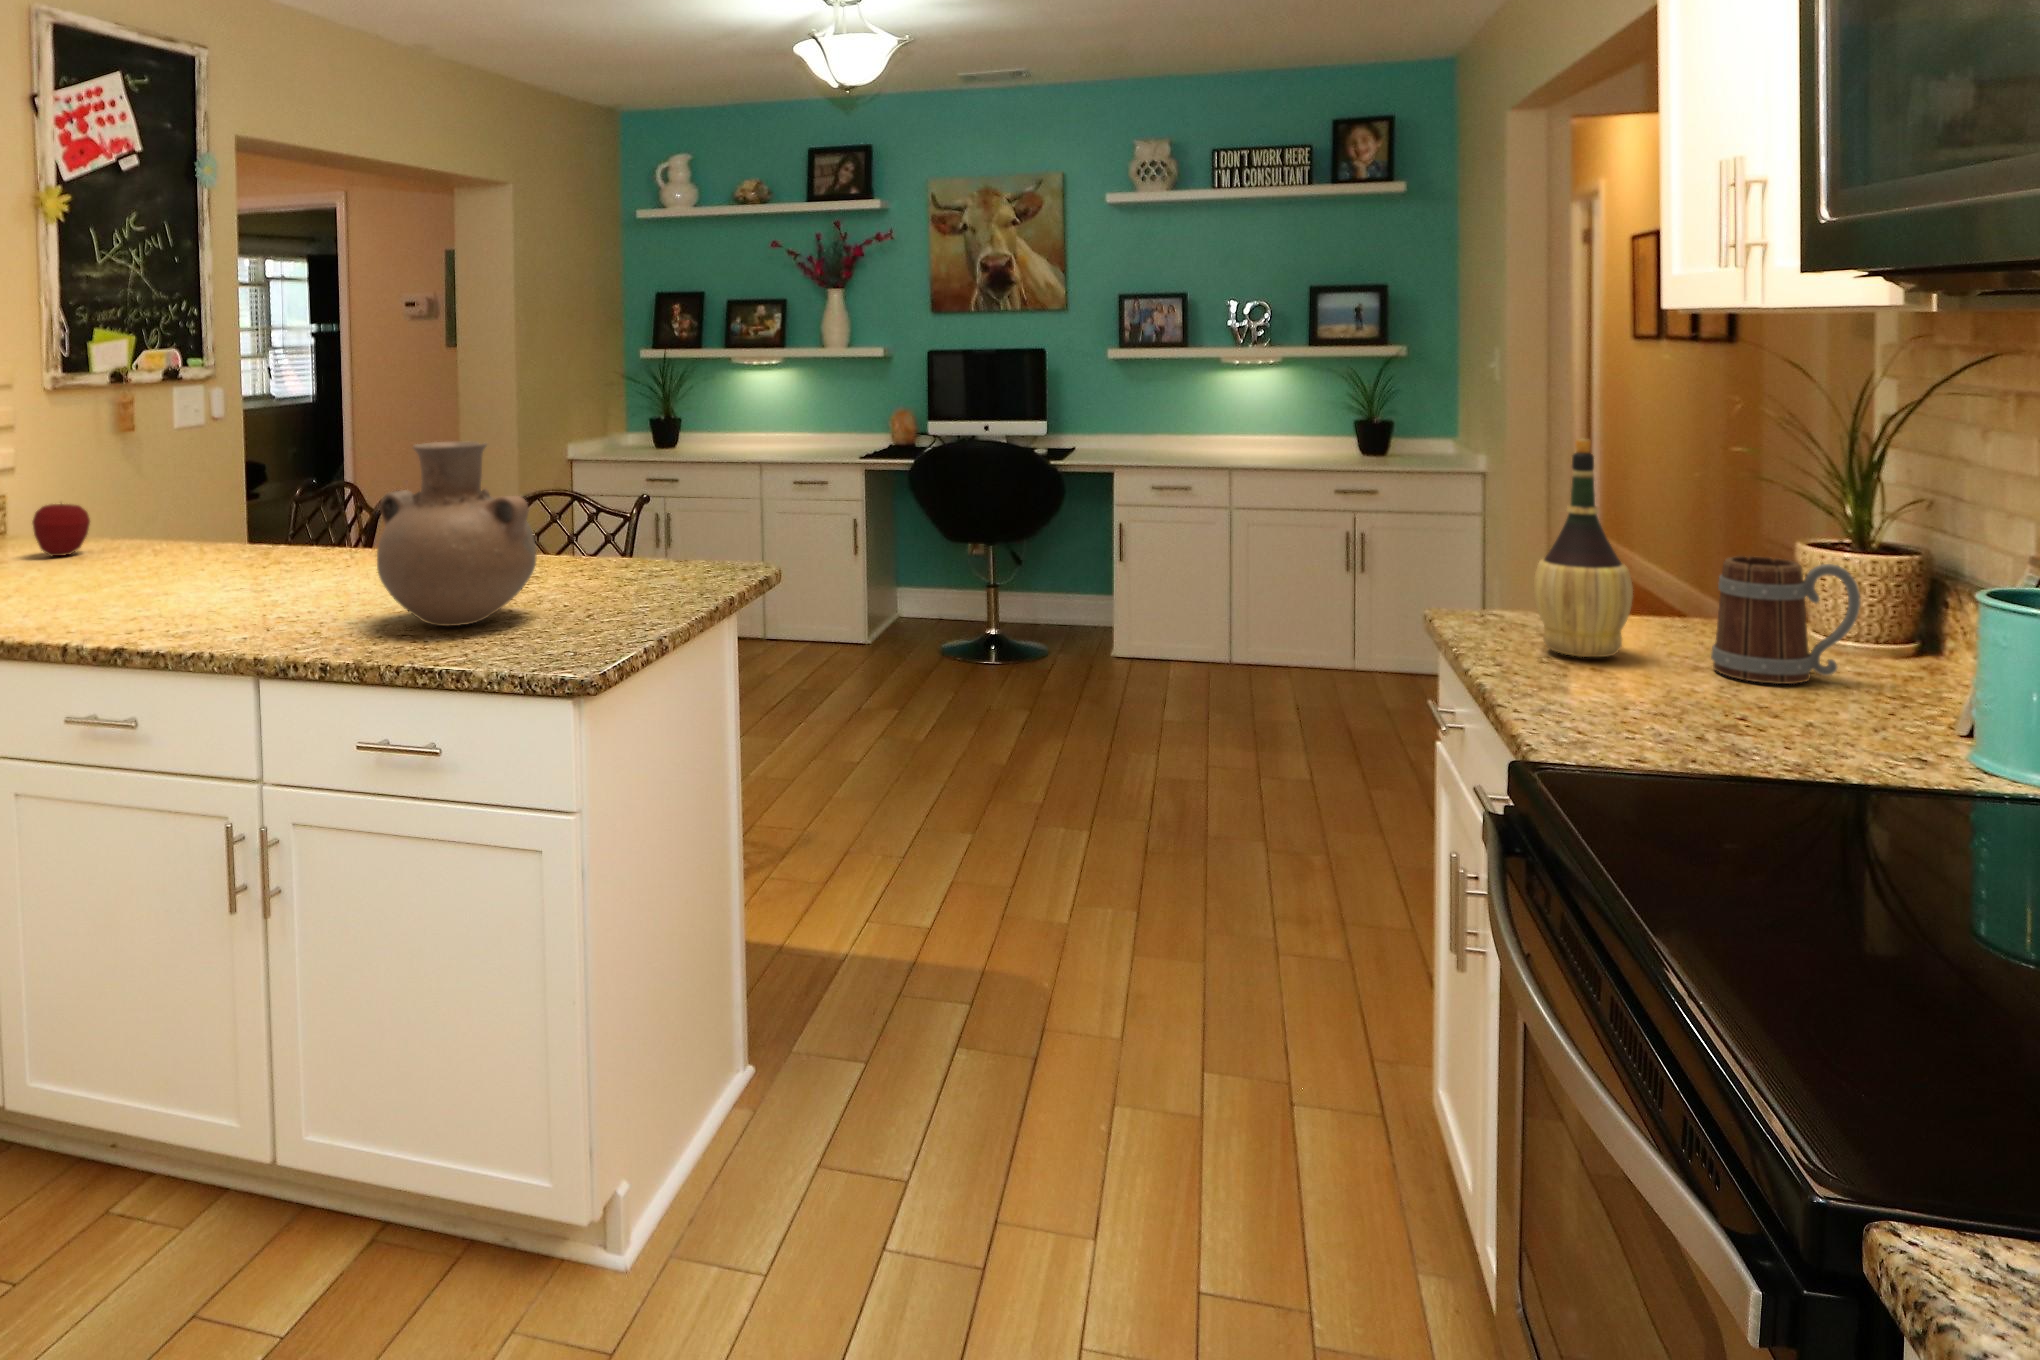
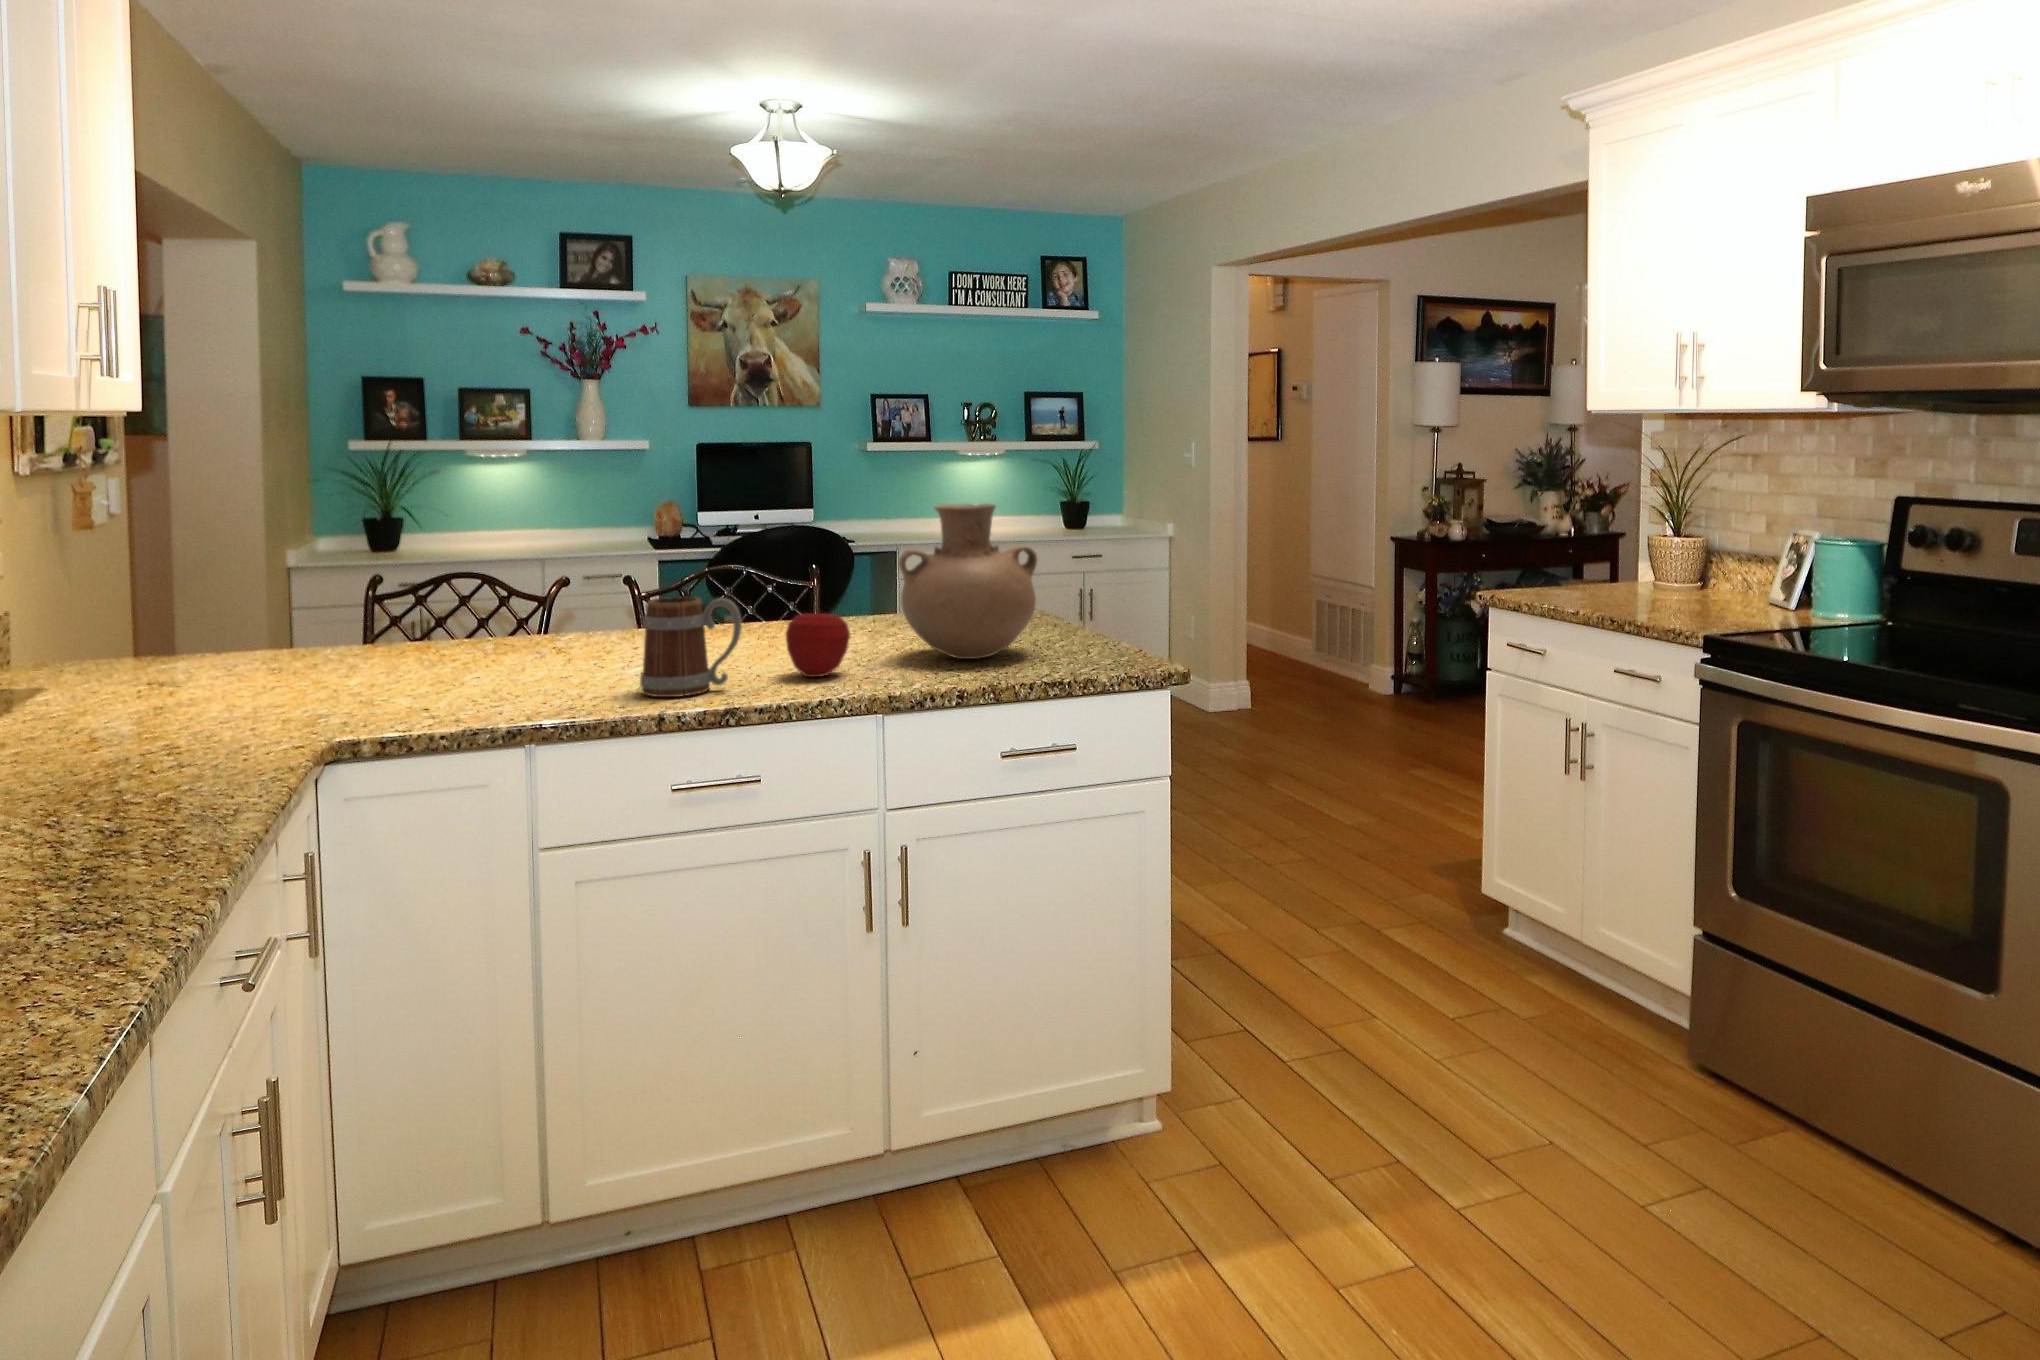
wine bottle: present [1534,439,1633,657] -> none [1556,481,1606,602]
apple: present [32,503,90,556] -> present [786,612,850,677]
mug: present [1711,556,1860,684] -> present [640,597,742,697]

